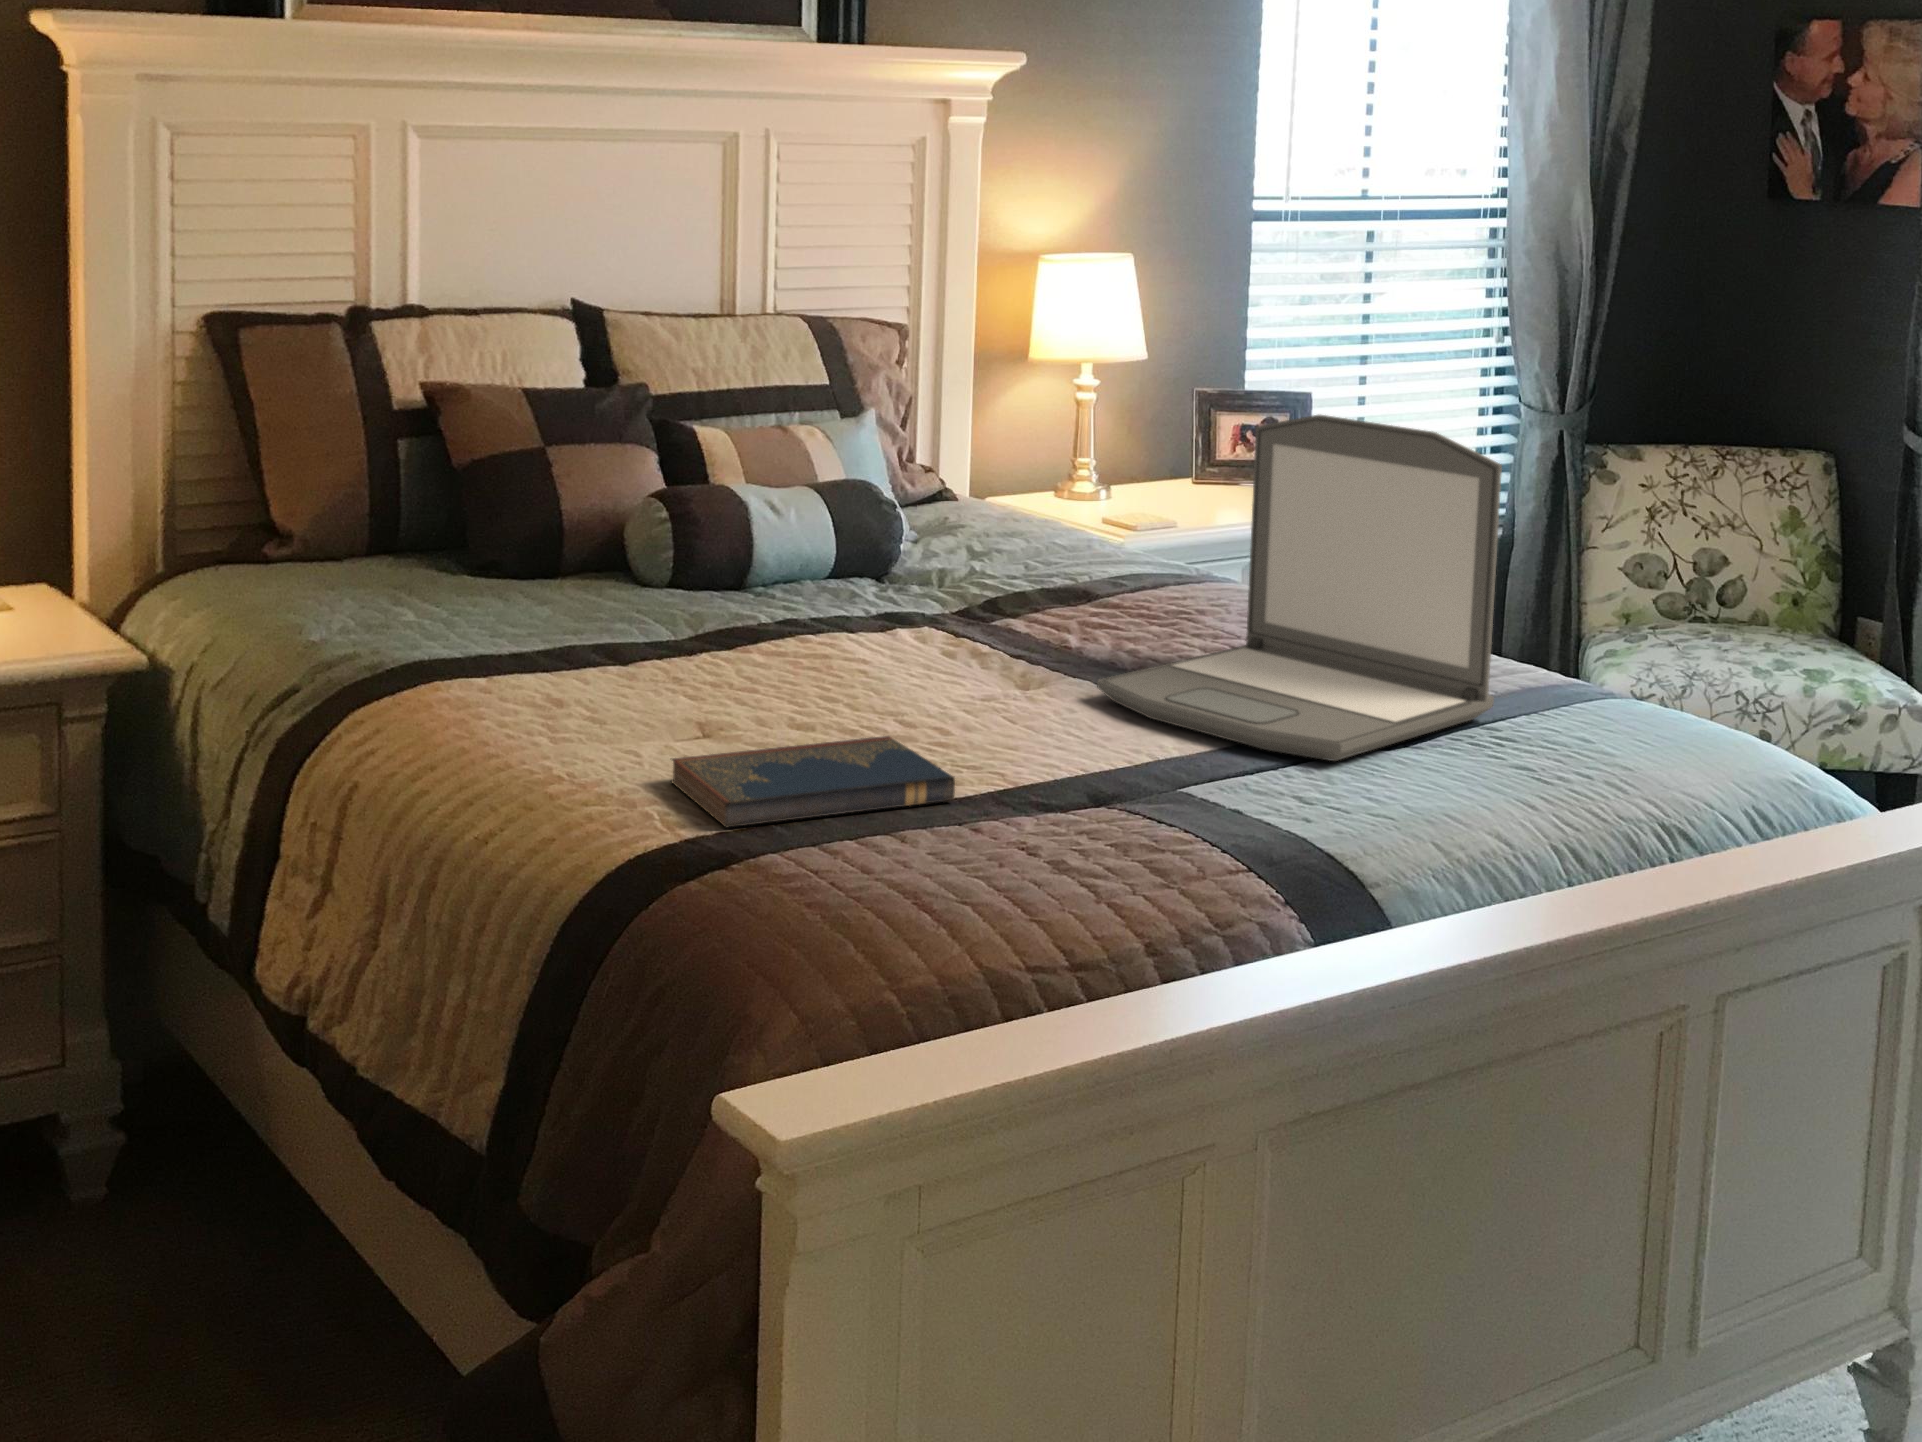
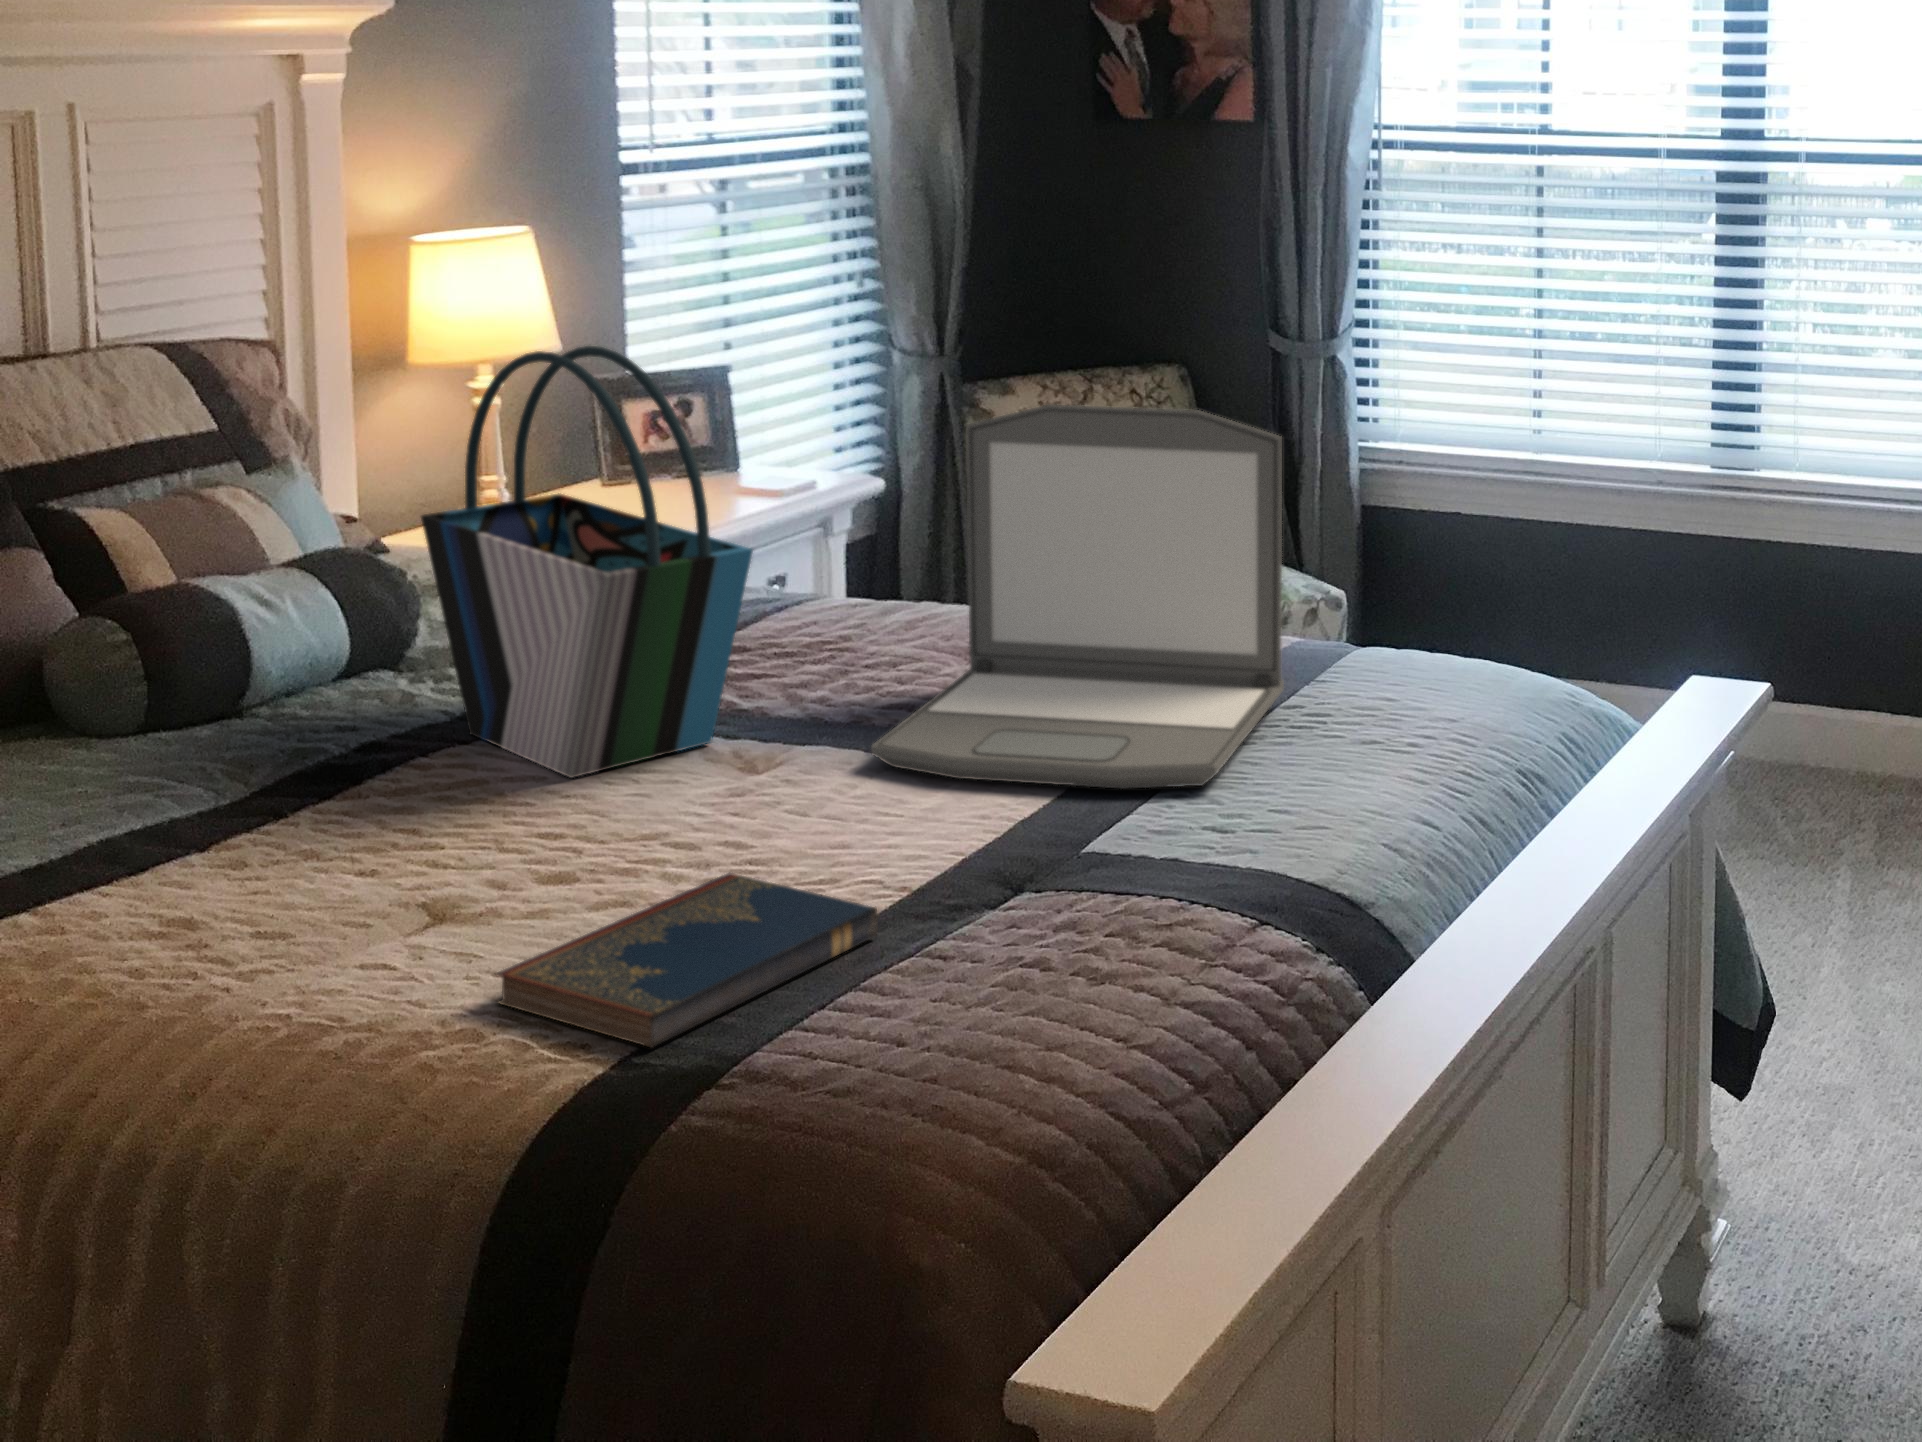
tote bag: none [848,324,1028,665] -> present [421,346,753,778]

